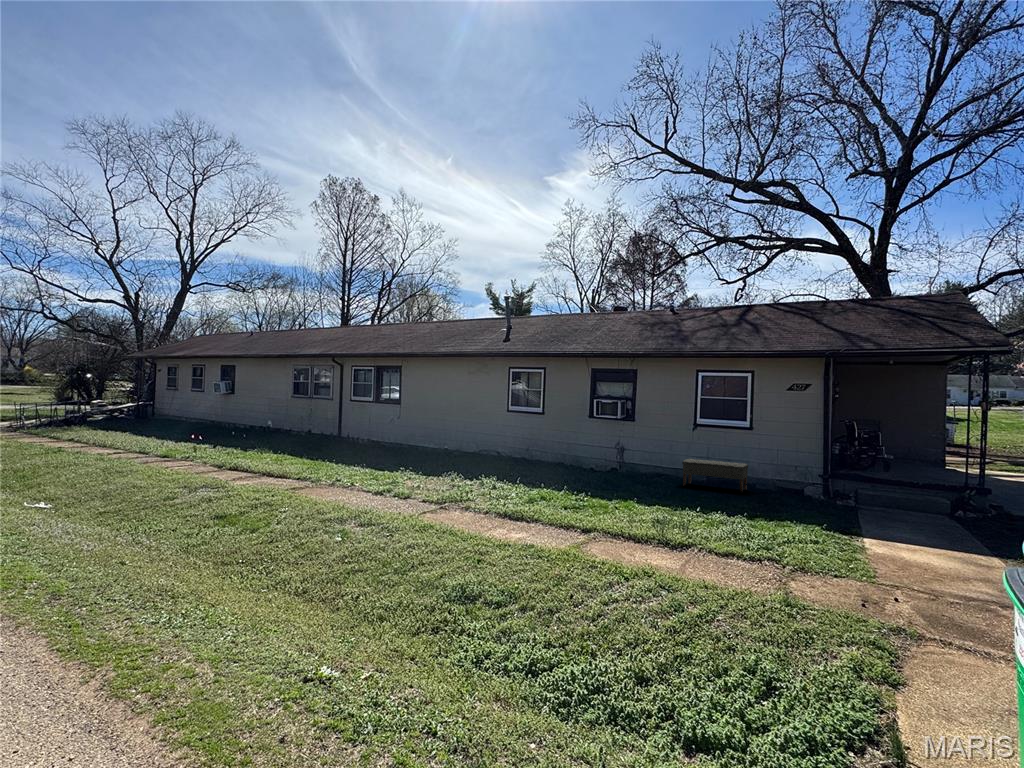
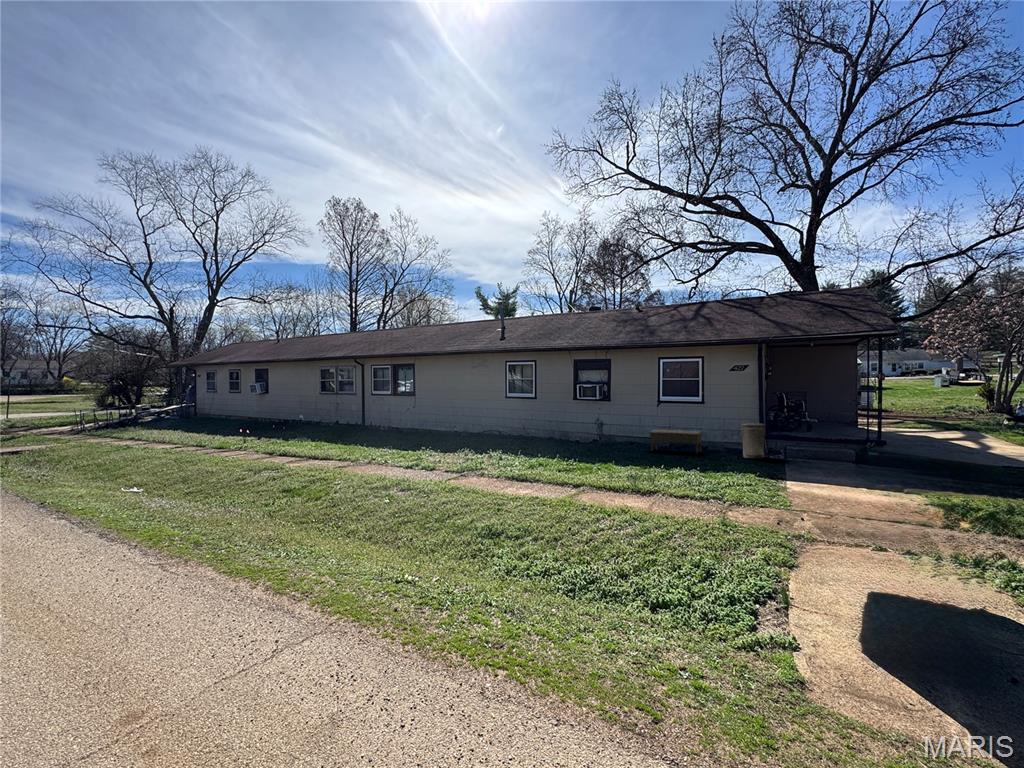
trash can: none [799,454,831,503] -> present [741,422,766,459]

